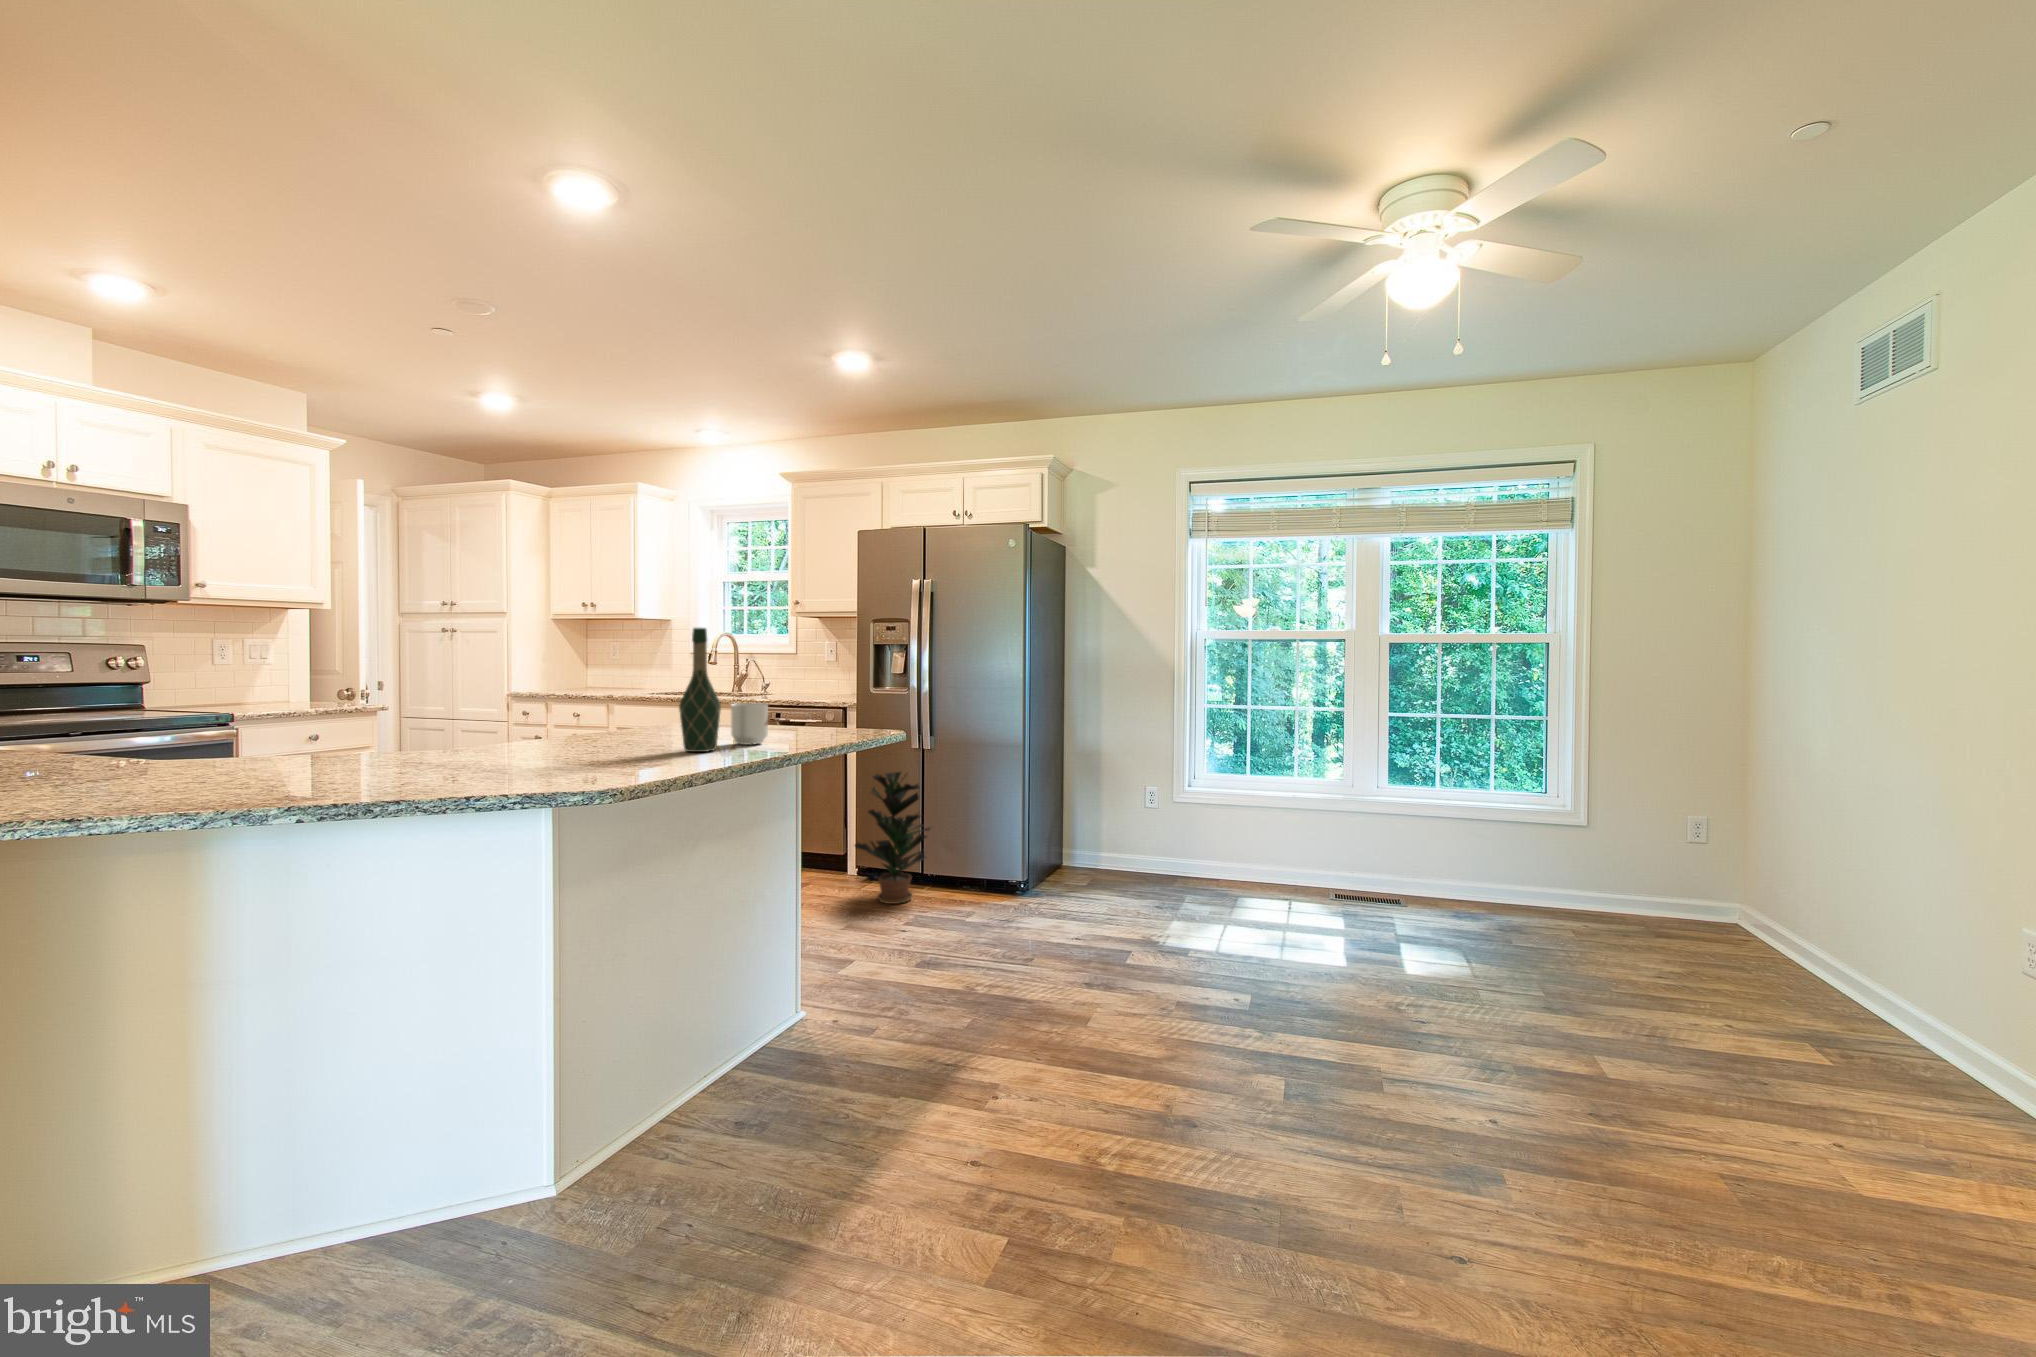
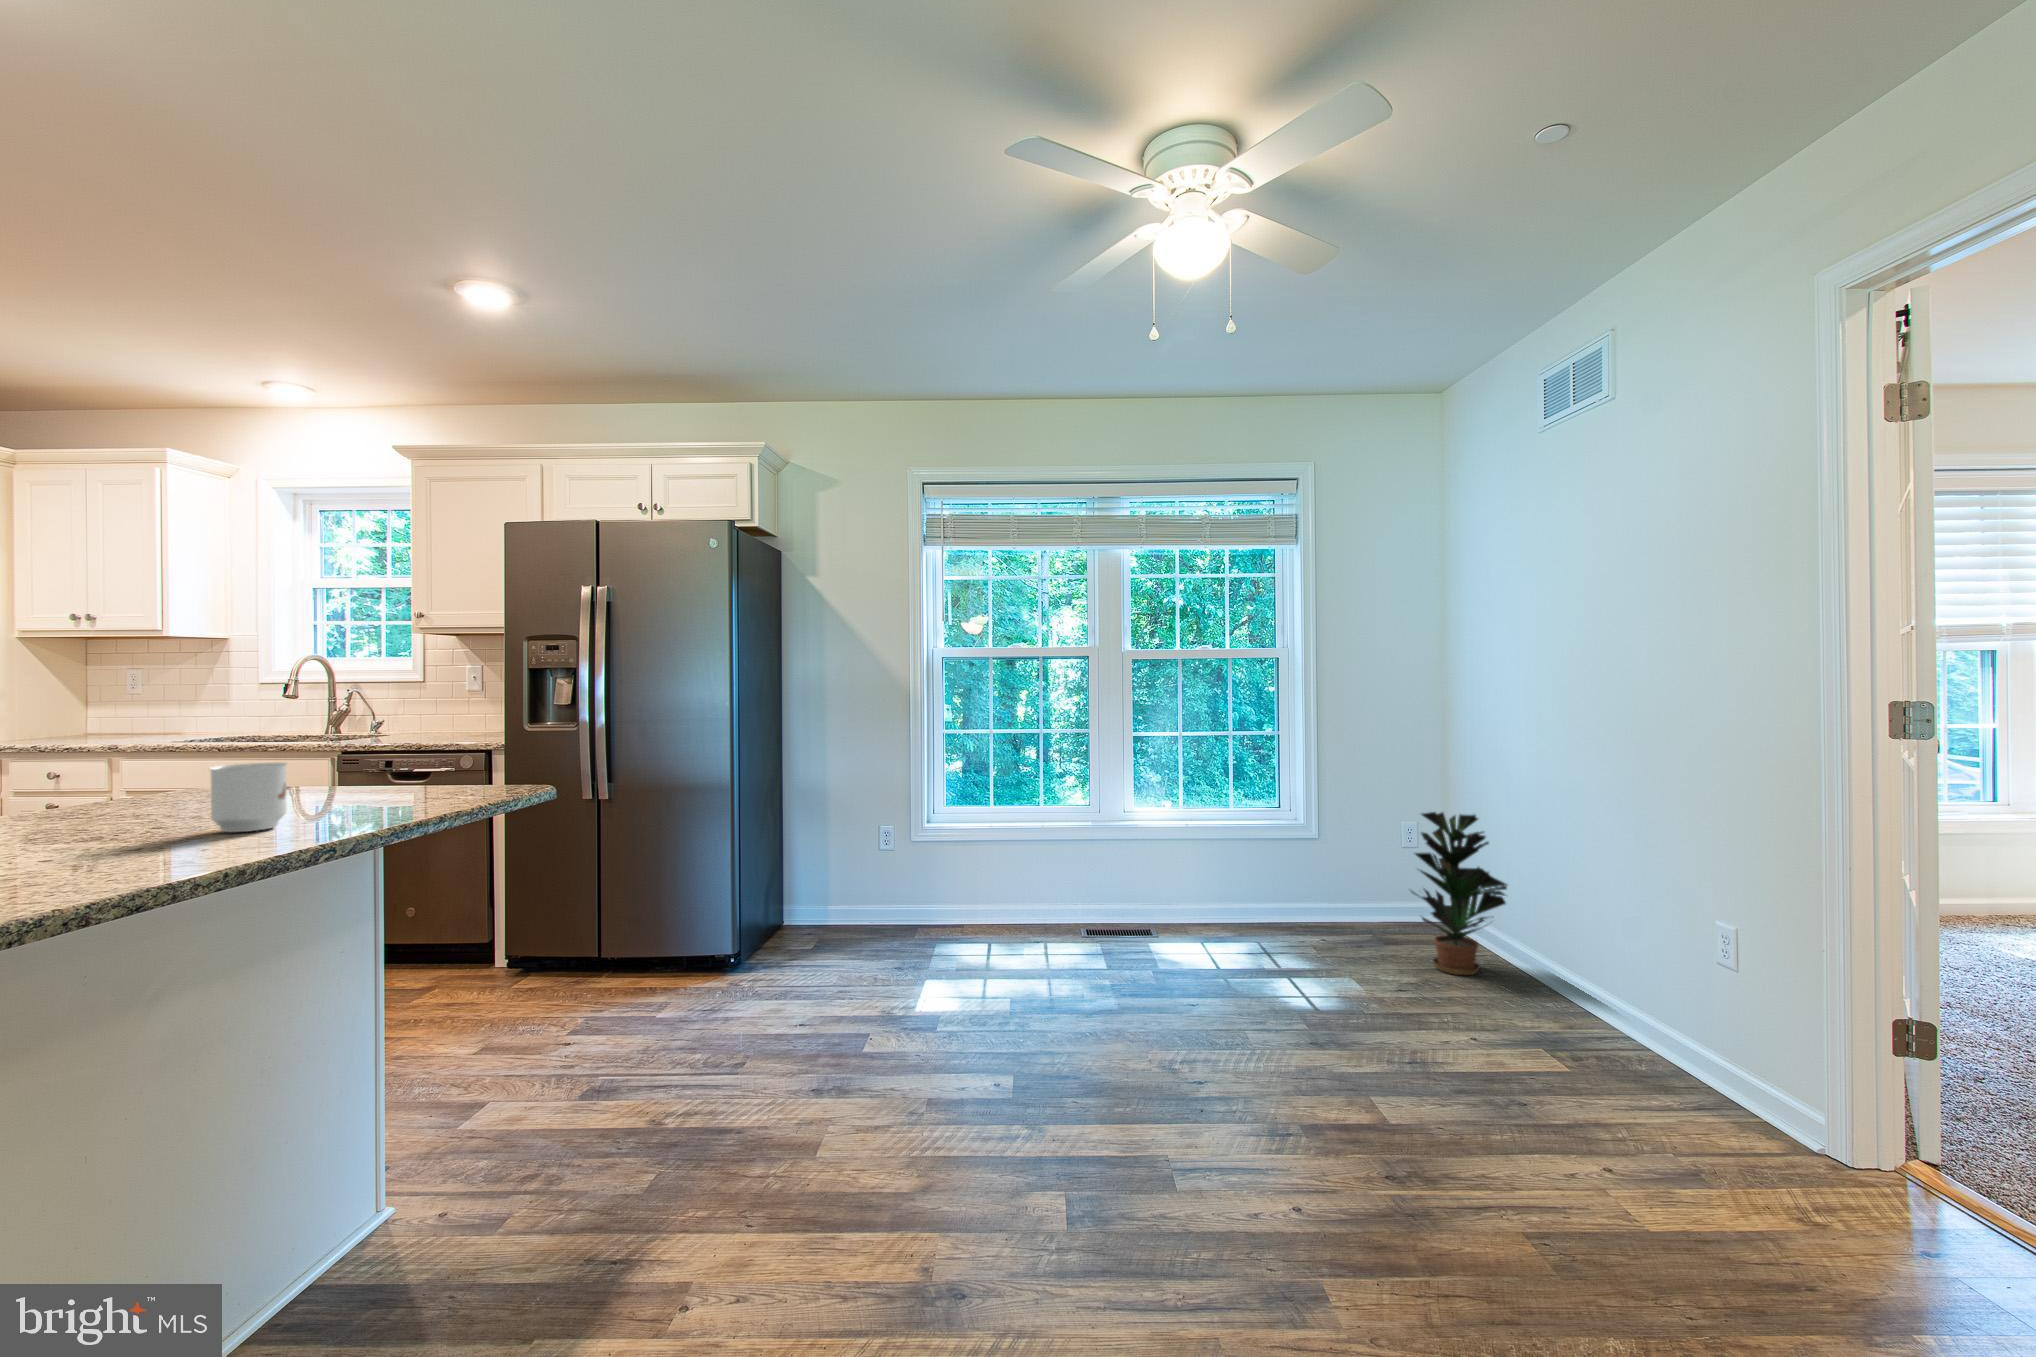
wine bottle: present [679,628,721,752] -> none [76,642,173,857]
potted plant: present [855,772,930,904] -> present [1412,812,1507,975]

